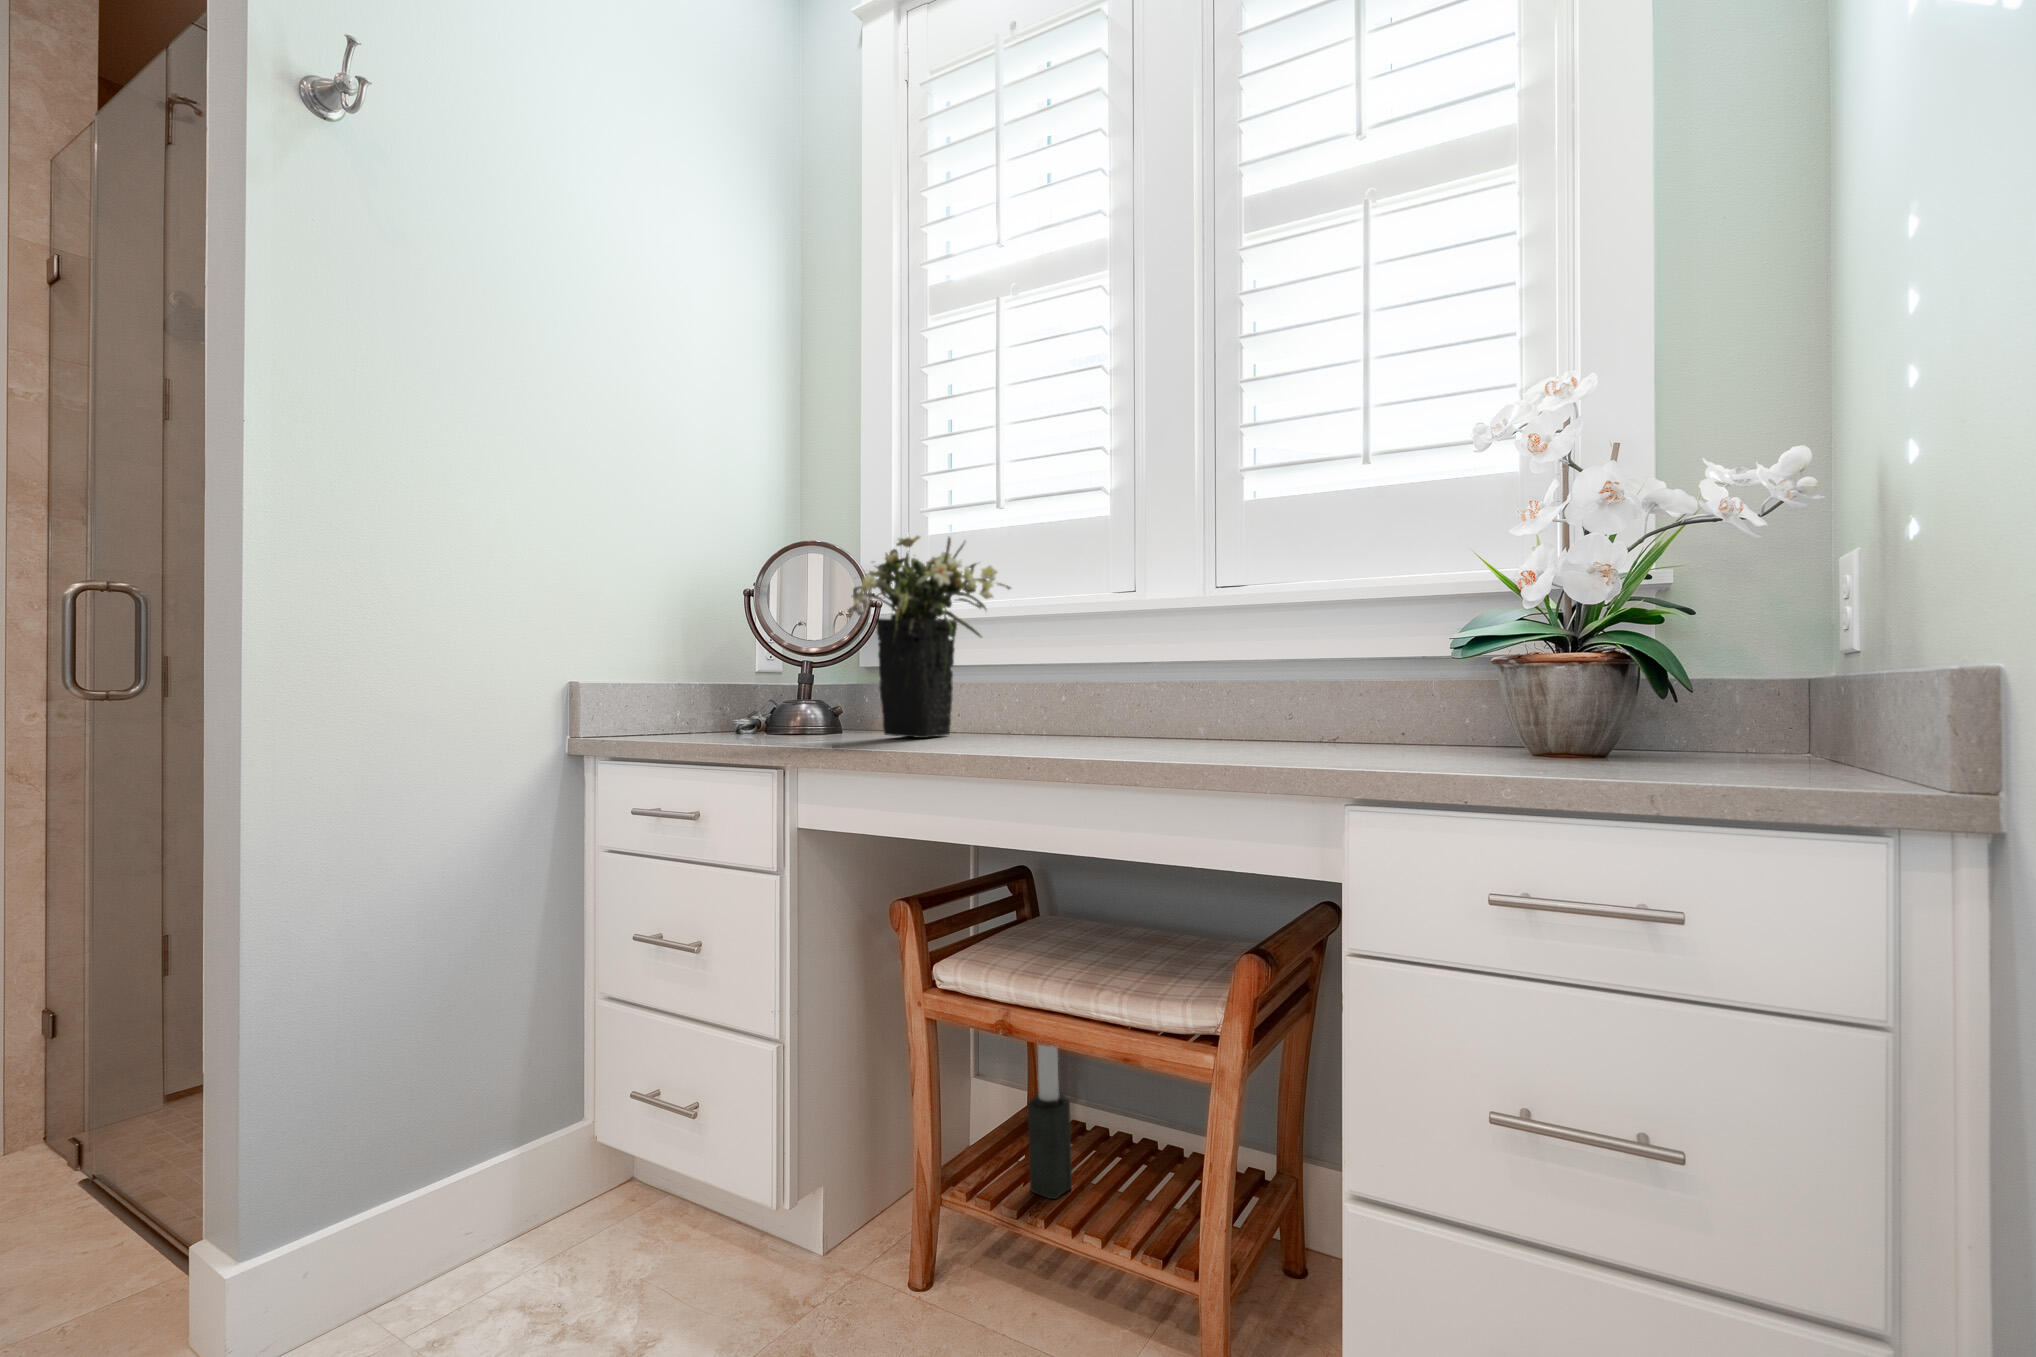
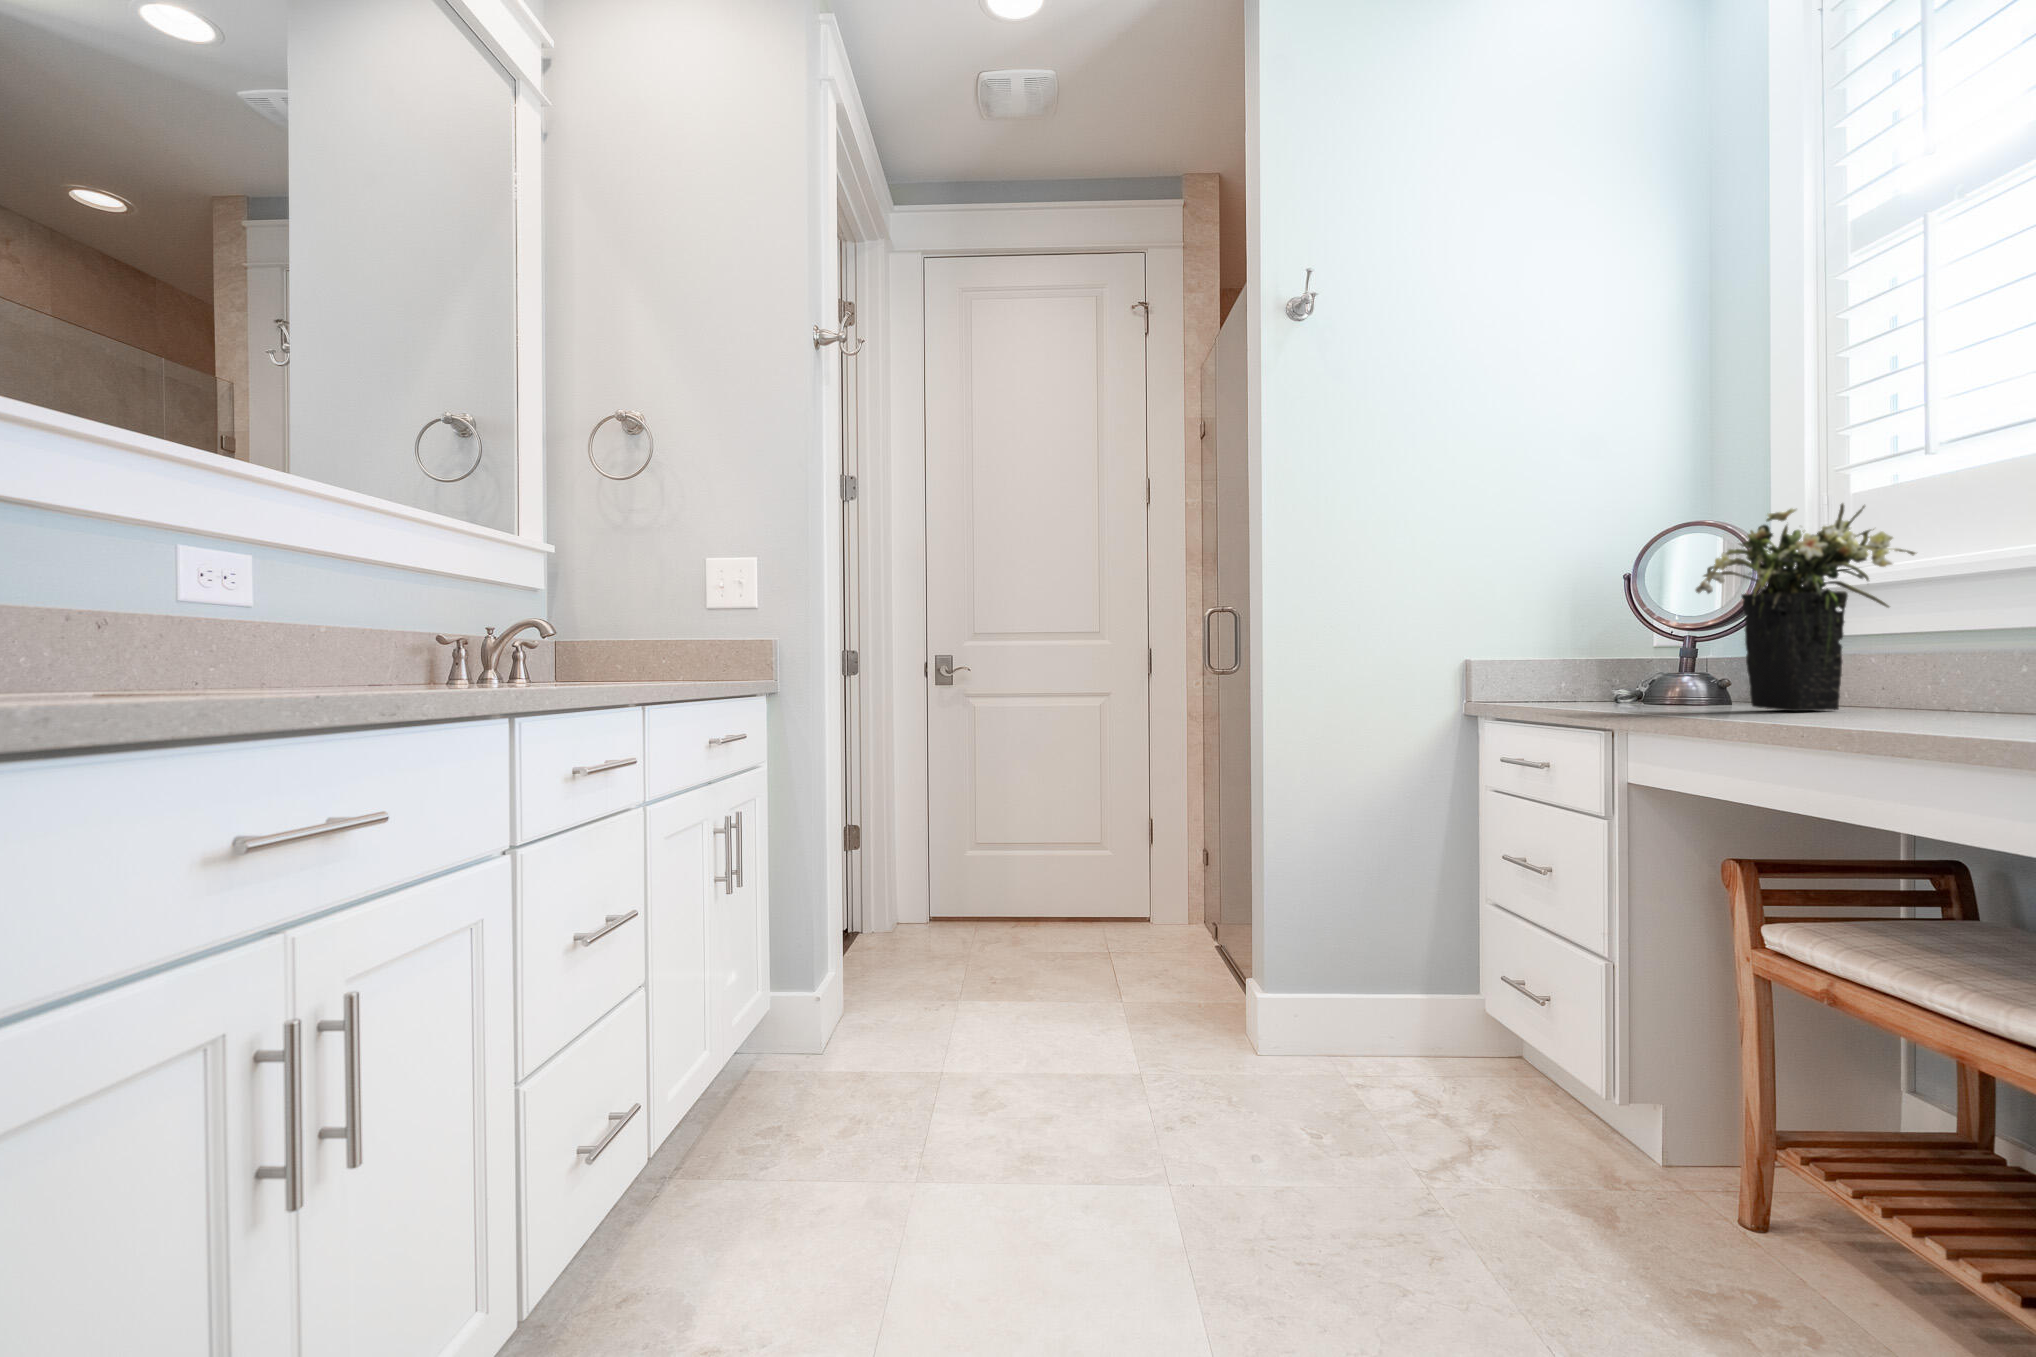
candle: present [1028,1043,1072,1199] -> none [1884,1011,1946,1201]

